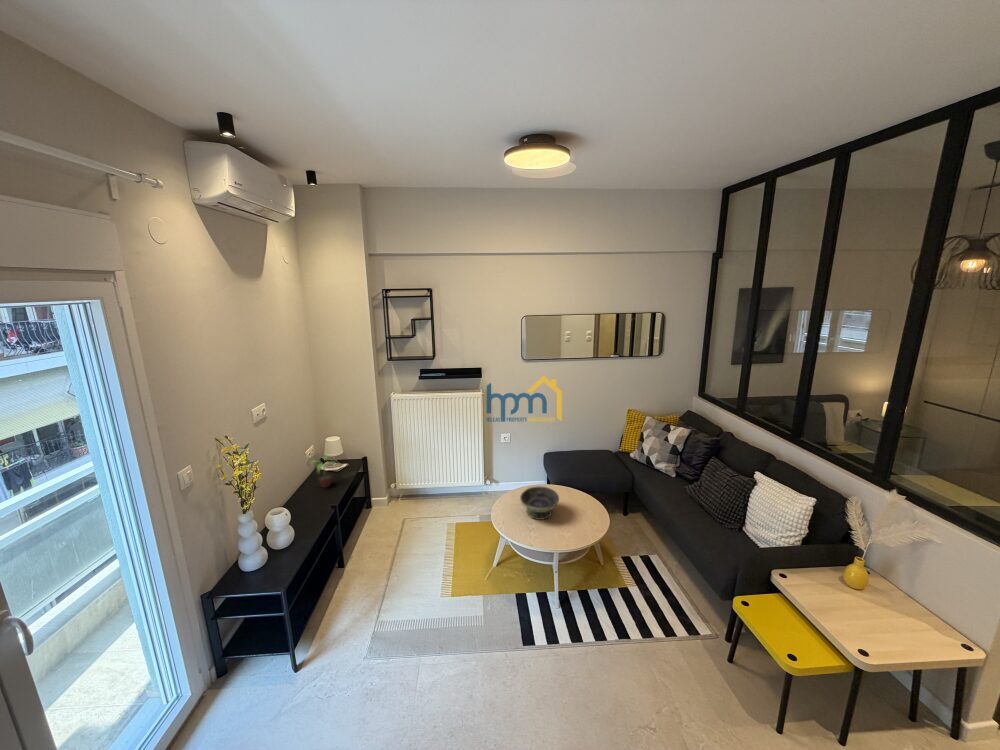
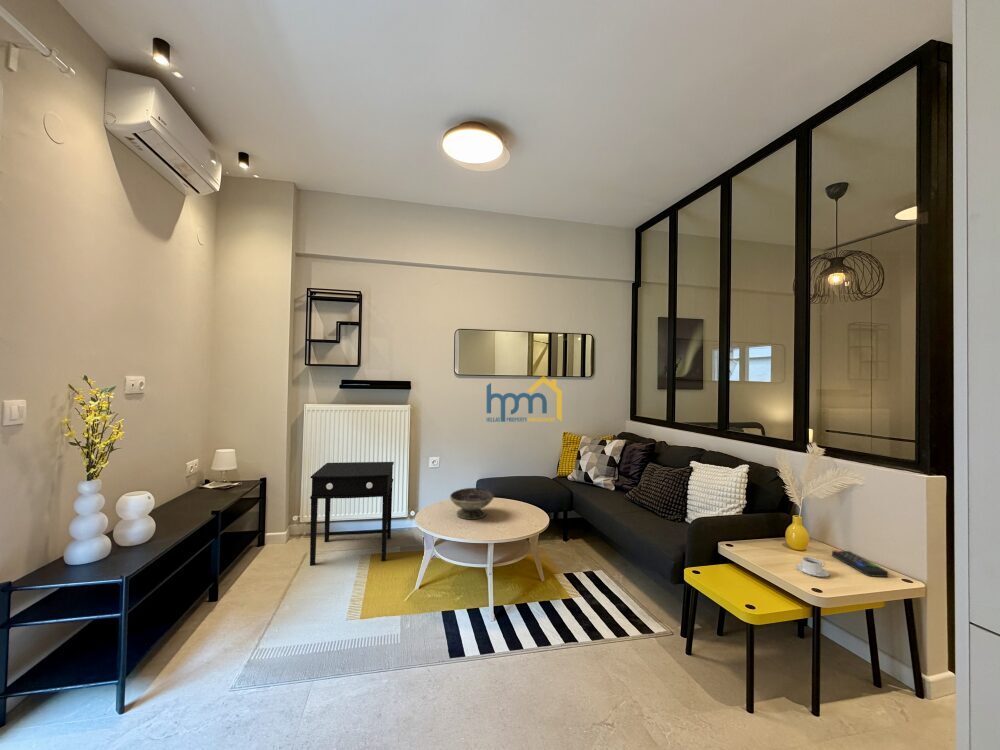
side table: none [402,444,470,533] -> present [310,462,394,565]
potted plant: present [312,456,333,488] -> none [187,461,229,499]
remote control: none [891,600,948,643] -> present [832,550,888,577]
coffee cup: none [848,613,882,638] -> present [796,557,830,577]

